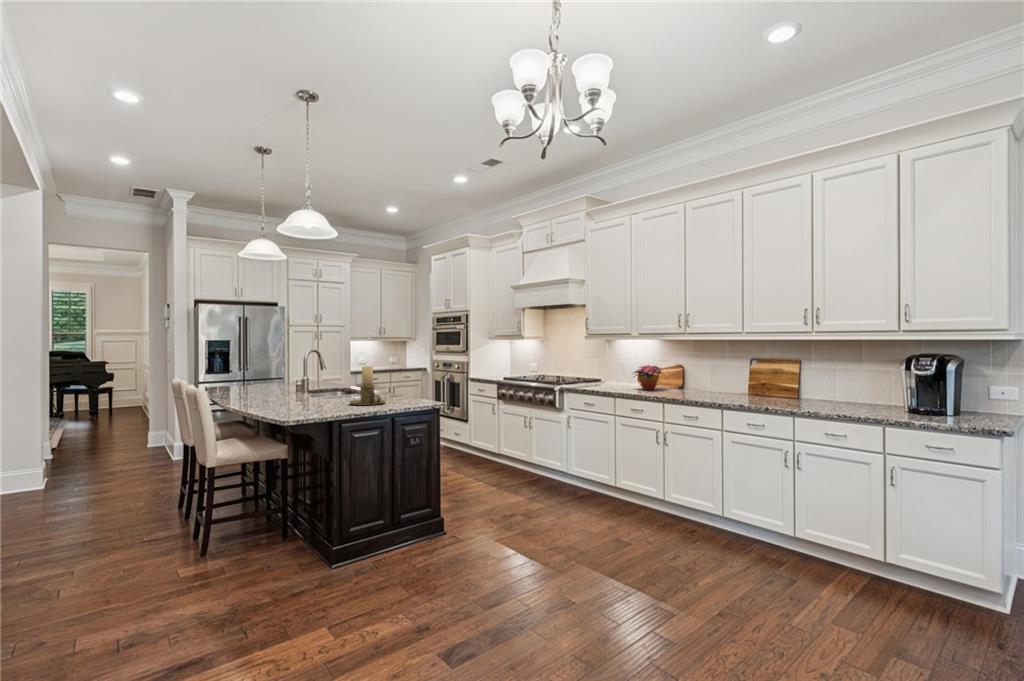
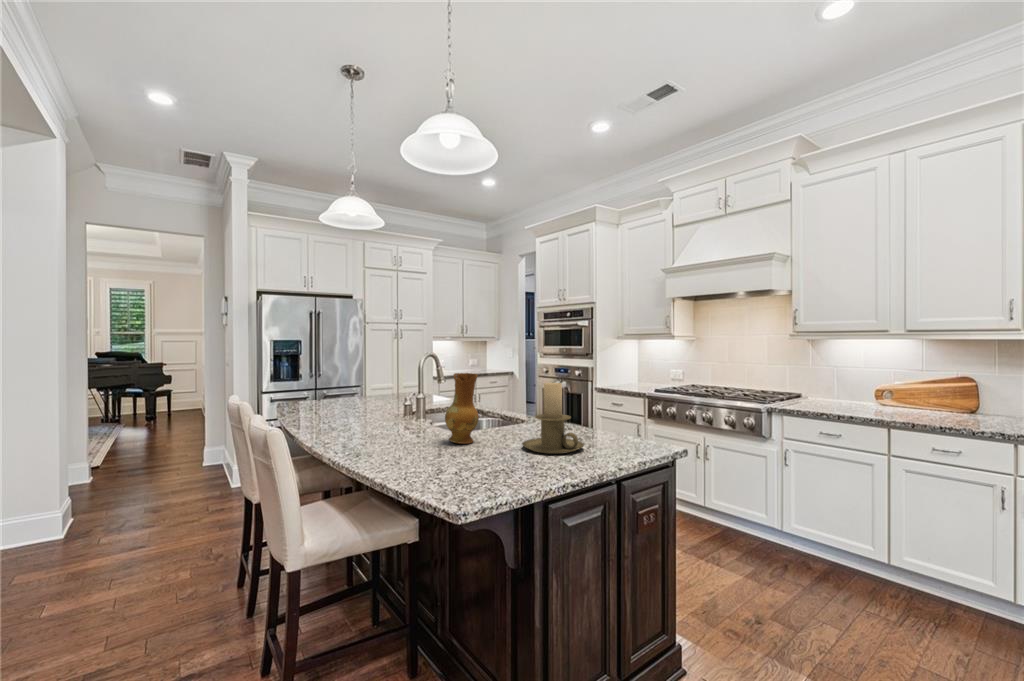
ceramic jug: none [307,361,328,403] -> present [445,373,479,444]
flower arrangement: present [634,365,662,390] -> none [897,376,973,416]

